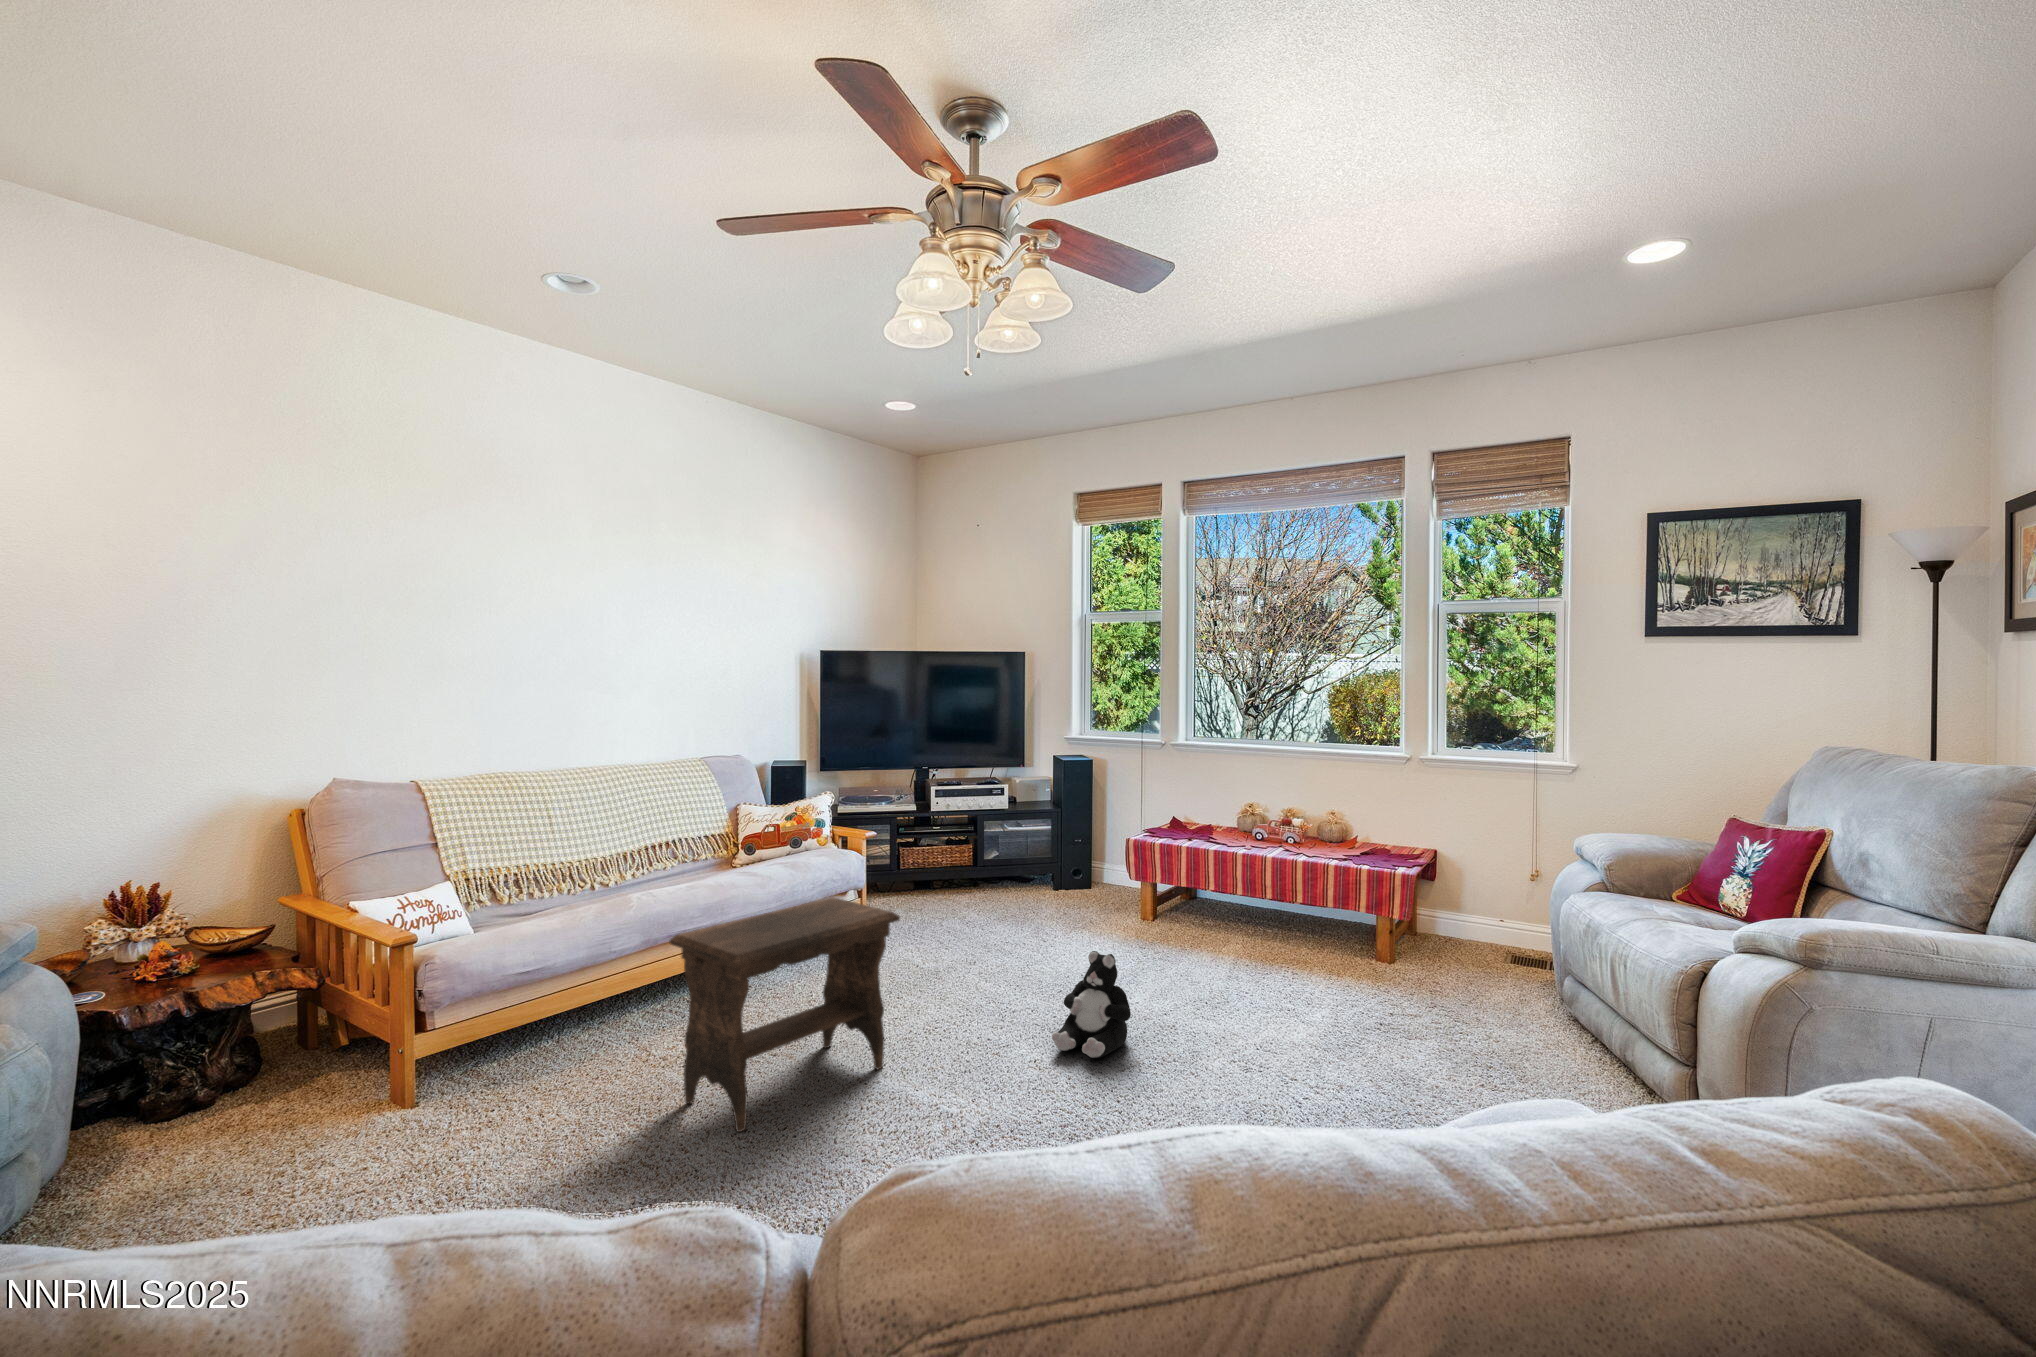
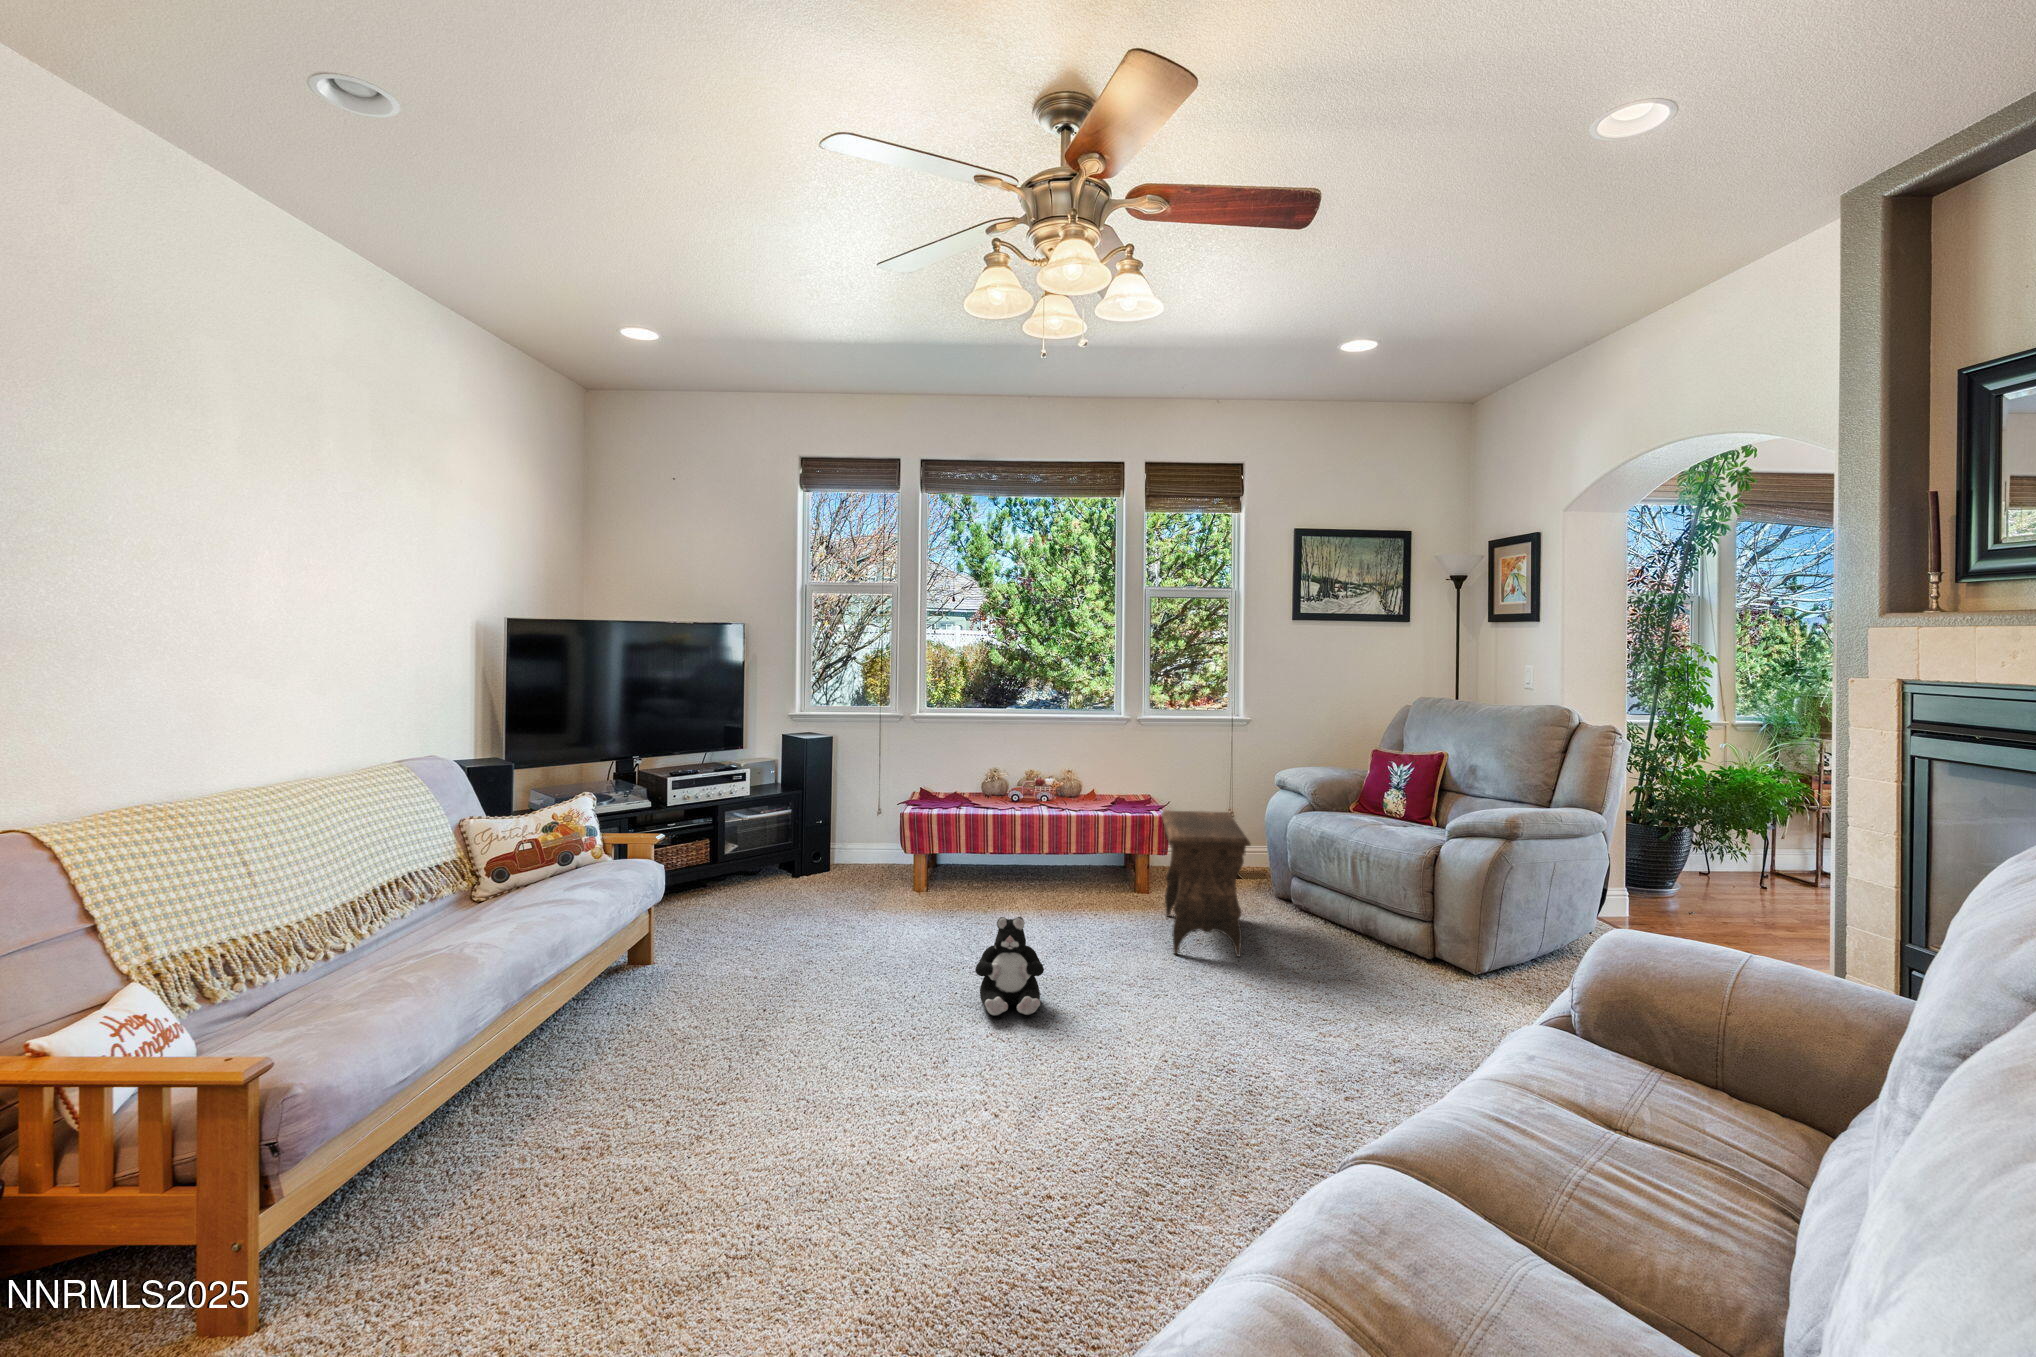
footstool: present [669,897,900,1132] -> present [1161,811,1250,956]

